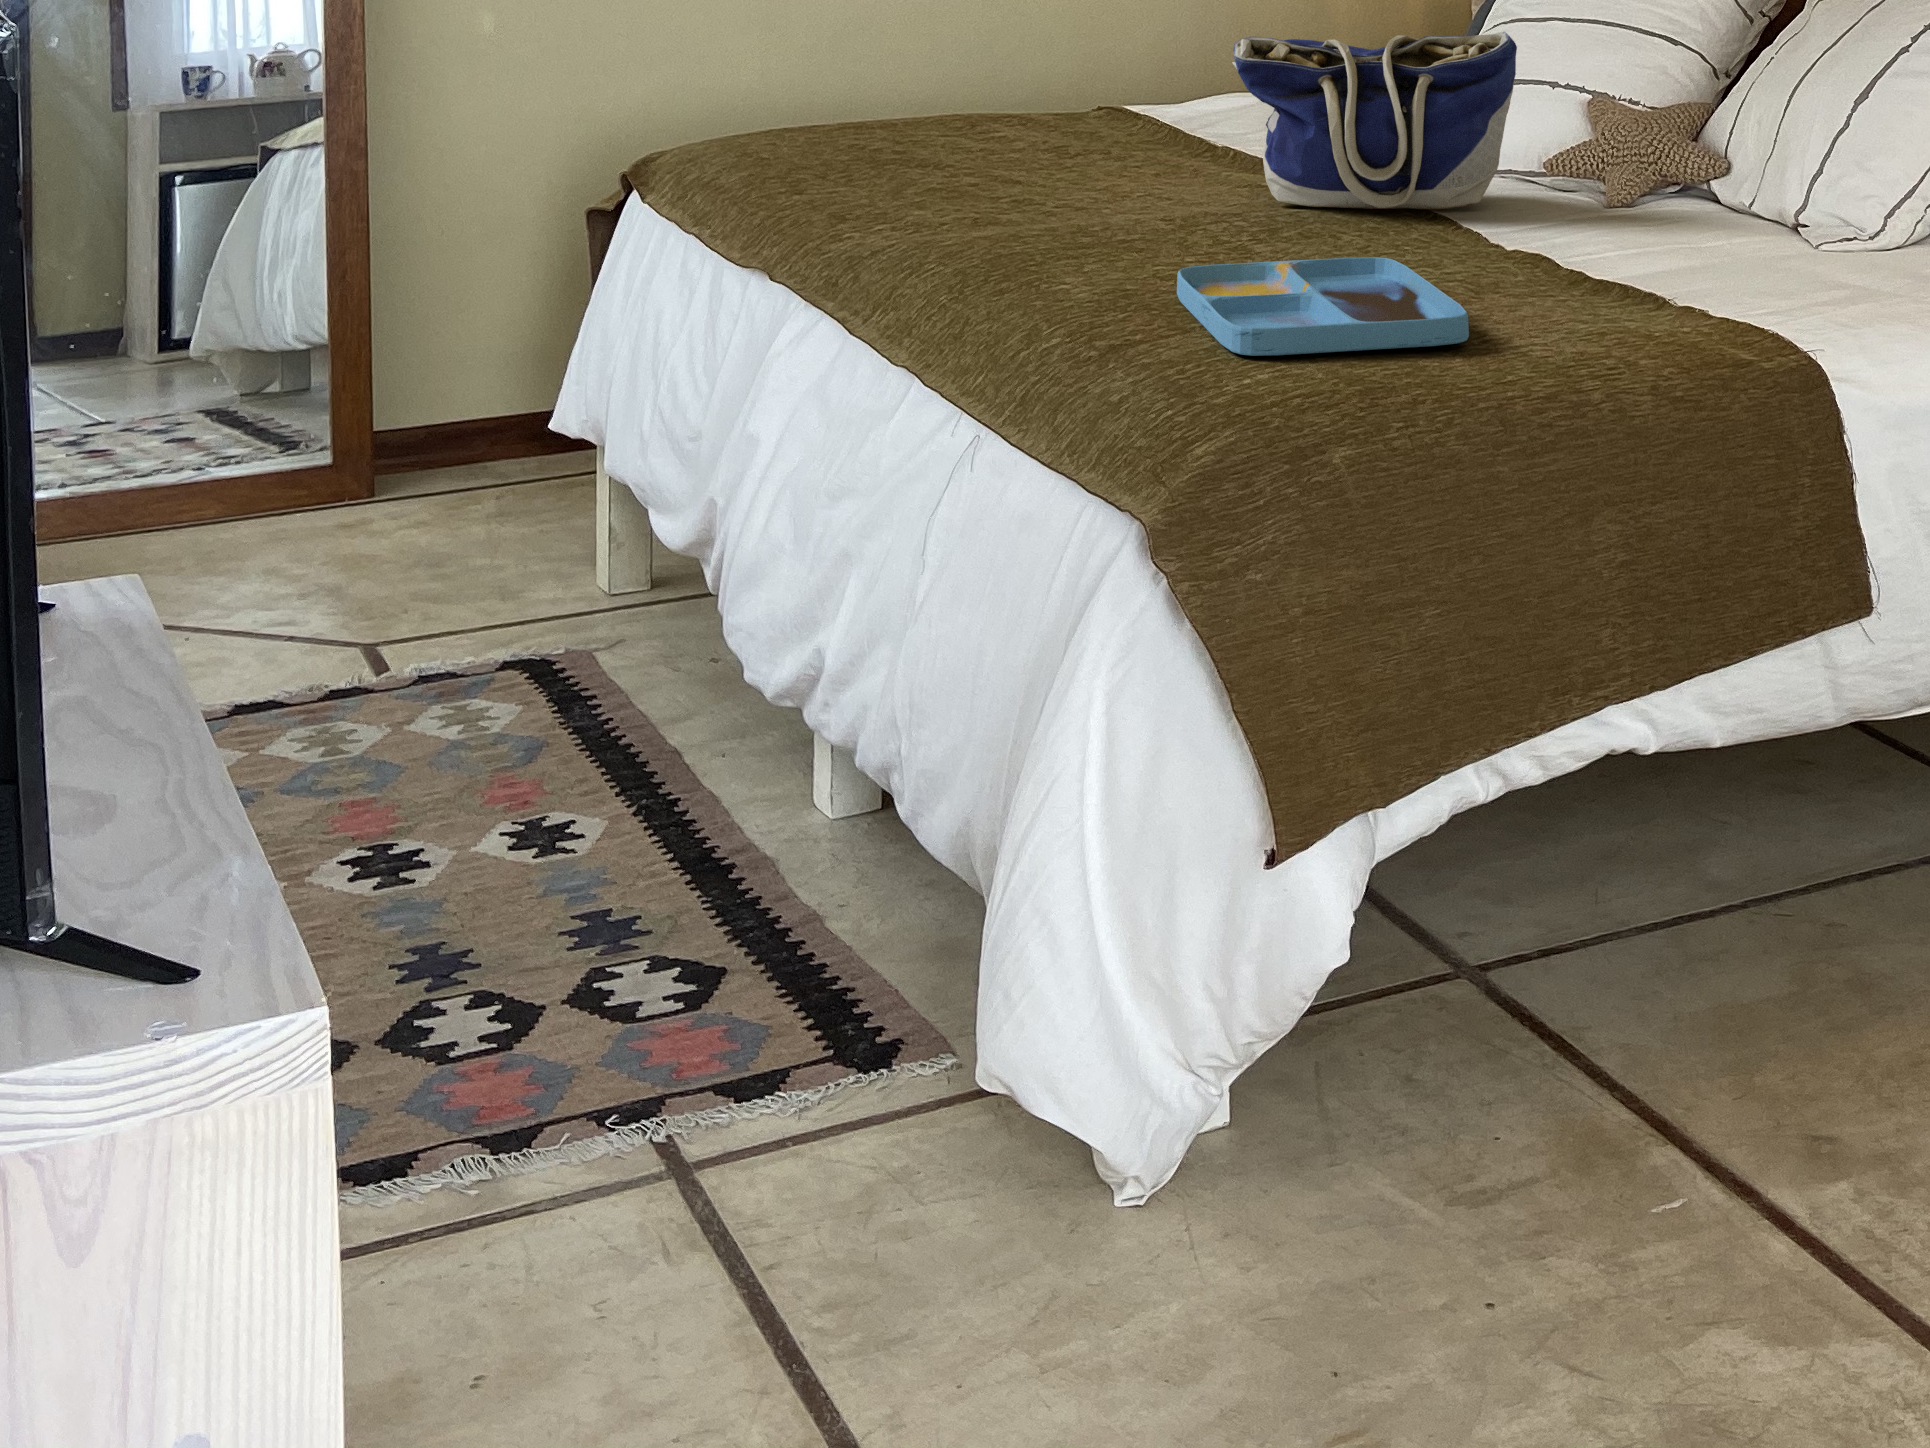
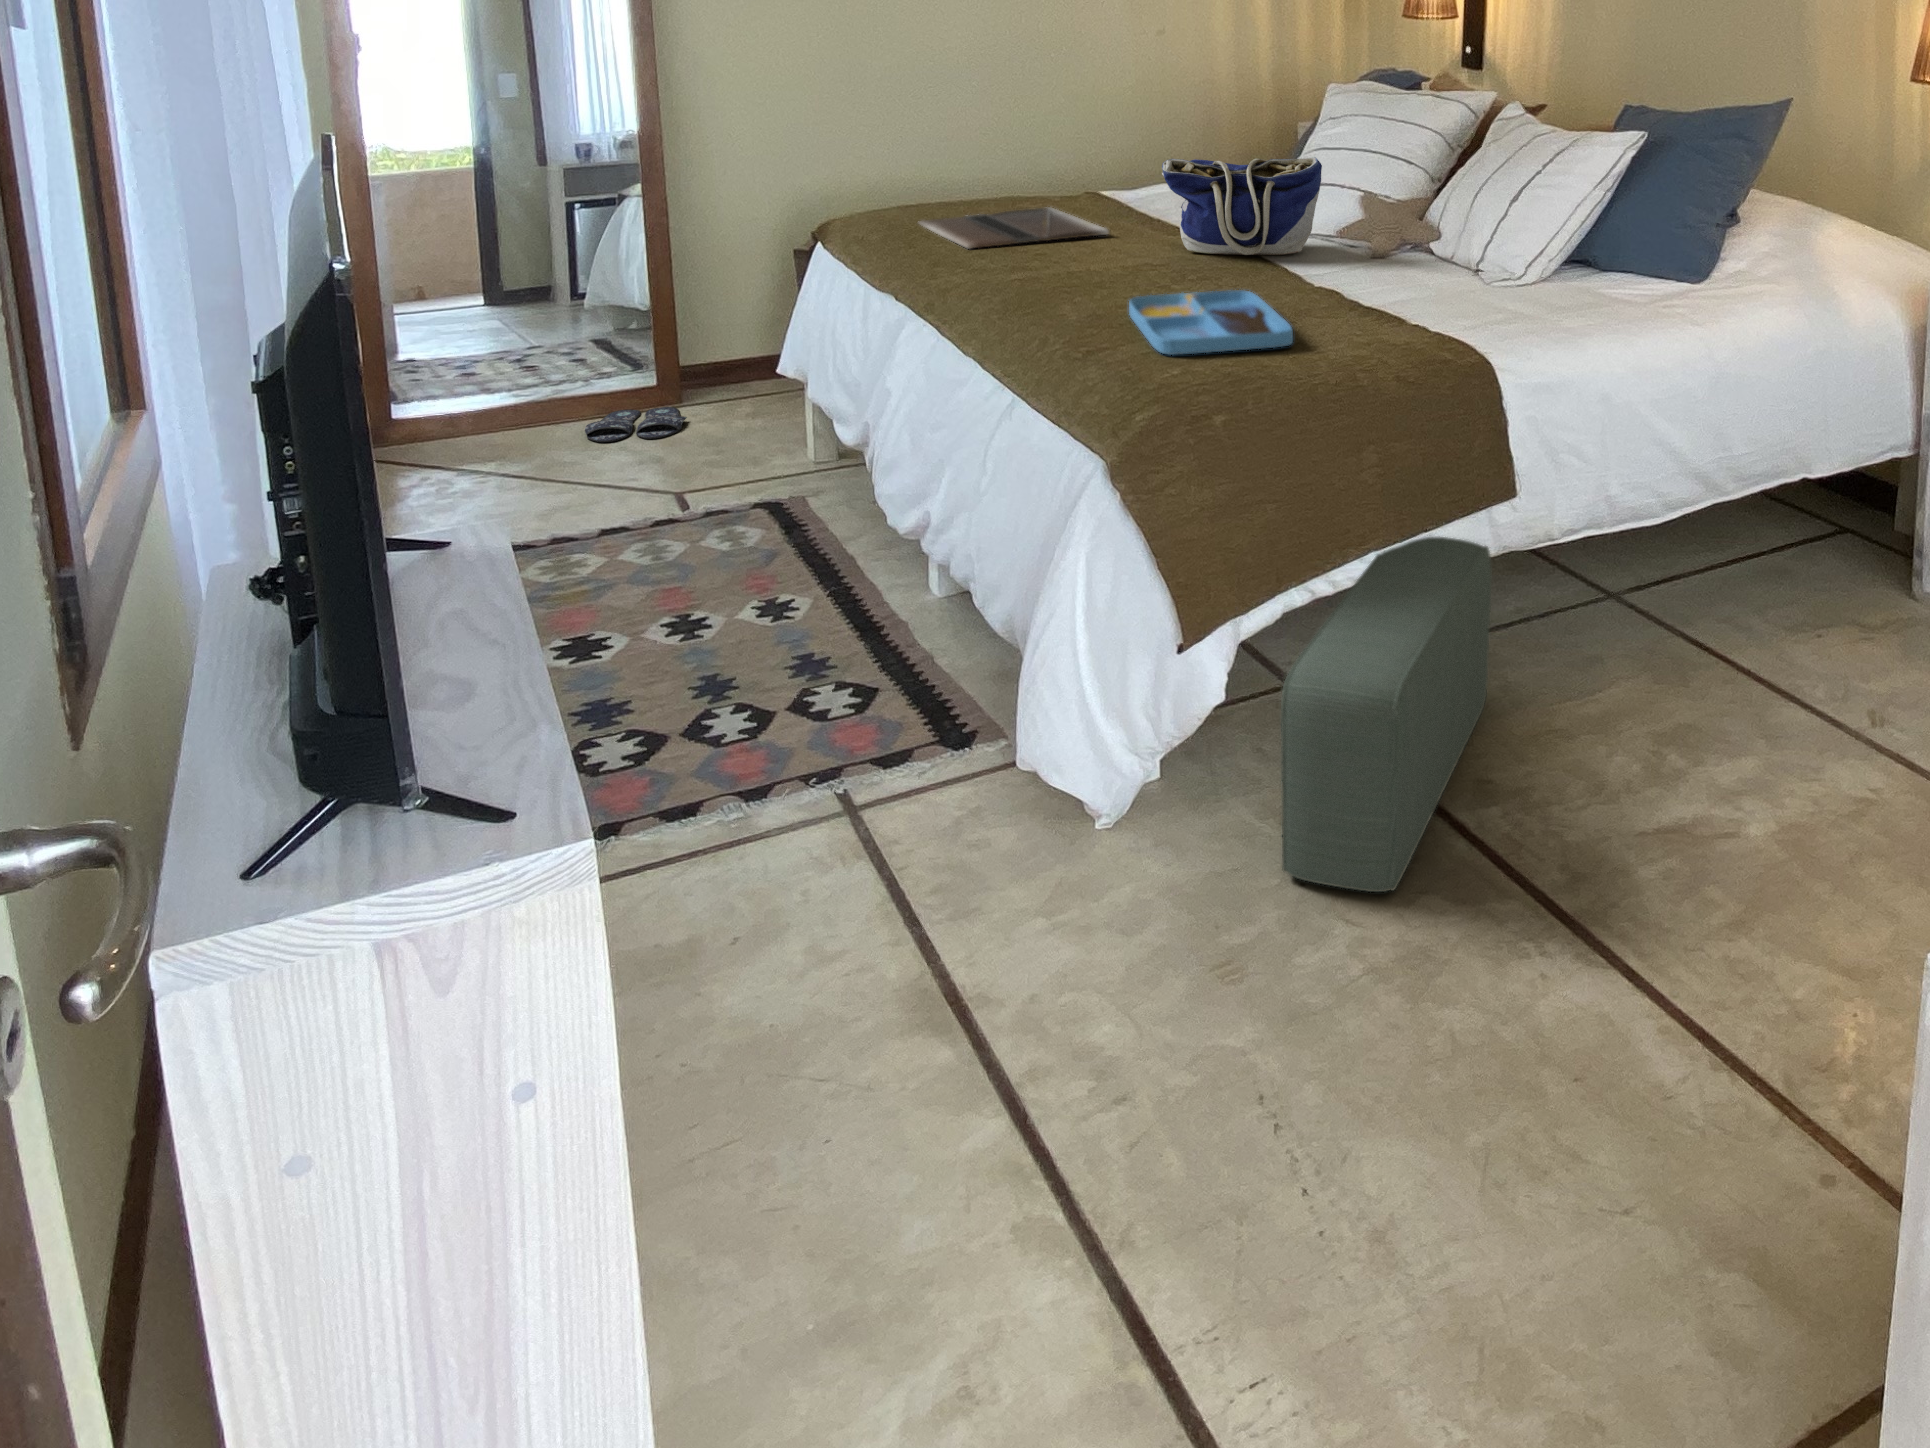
laptop: none [798,136,1136,199] -> present [918,207,1108,249]
slippers: none [198,507,377,564] -> present [585,407,687,442]
pouf: none [1451,687,1828,1310] -> present [1281,537,1492,892]

